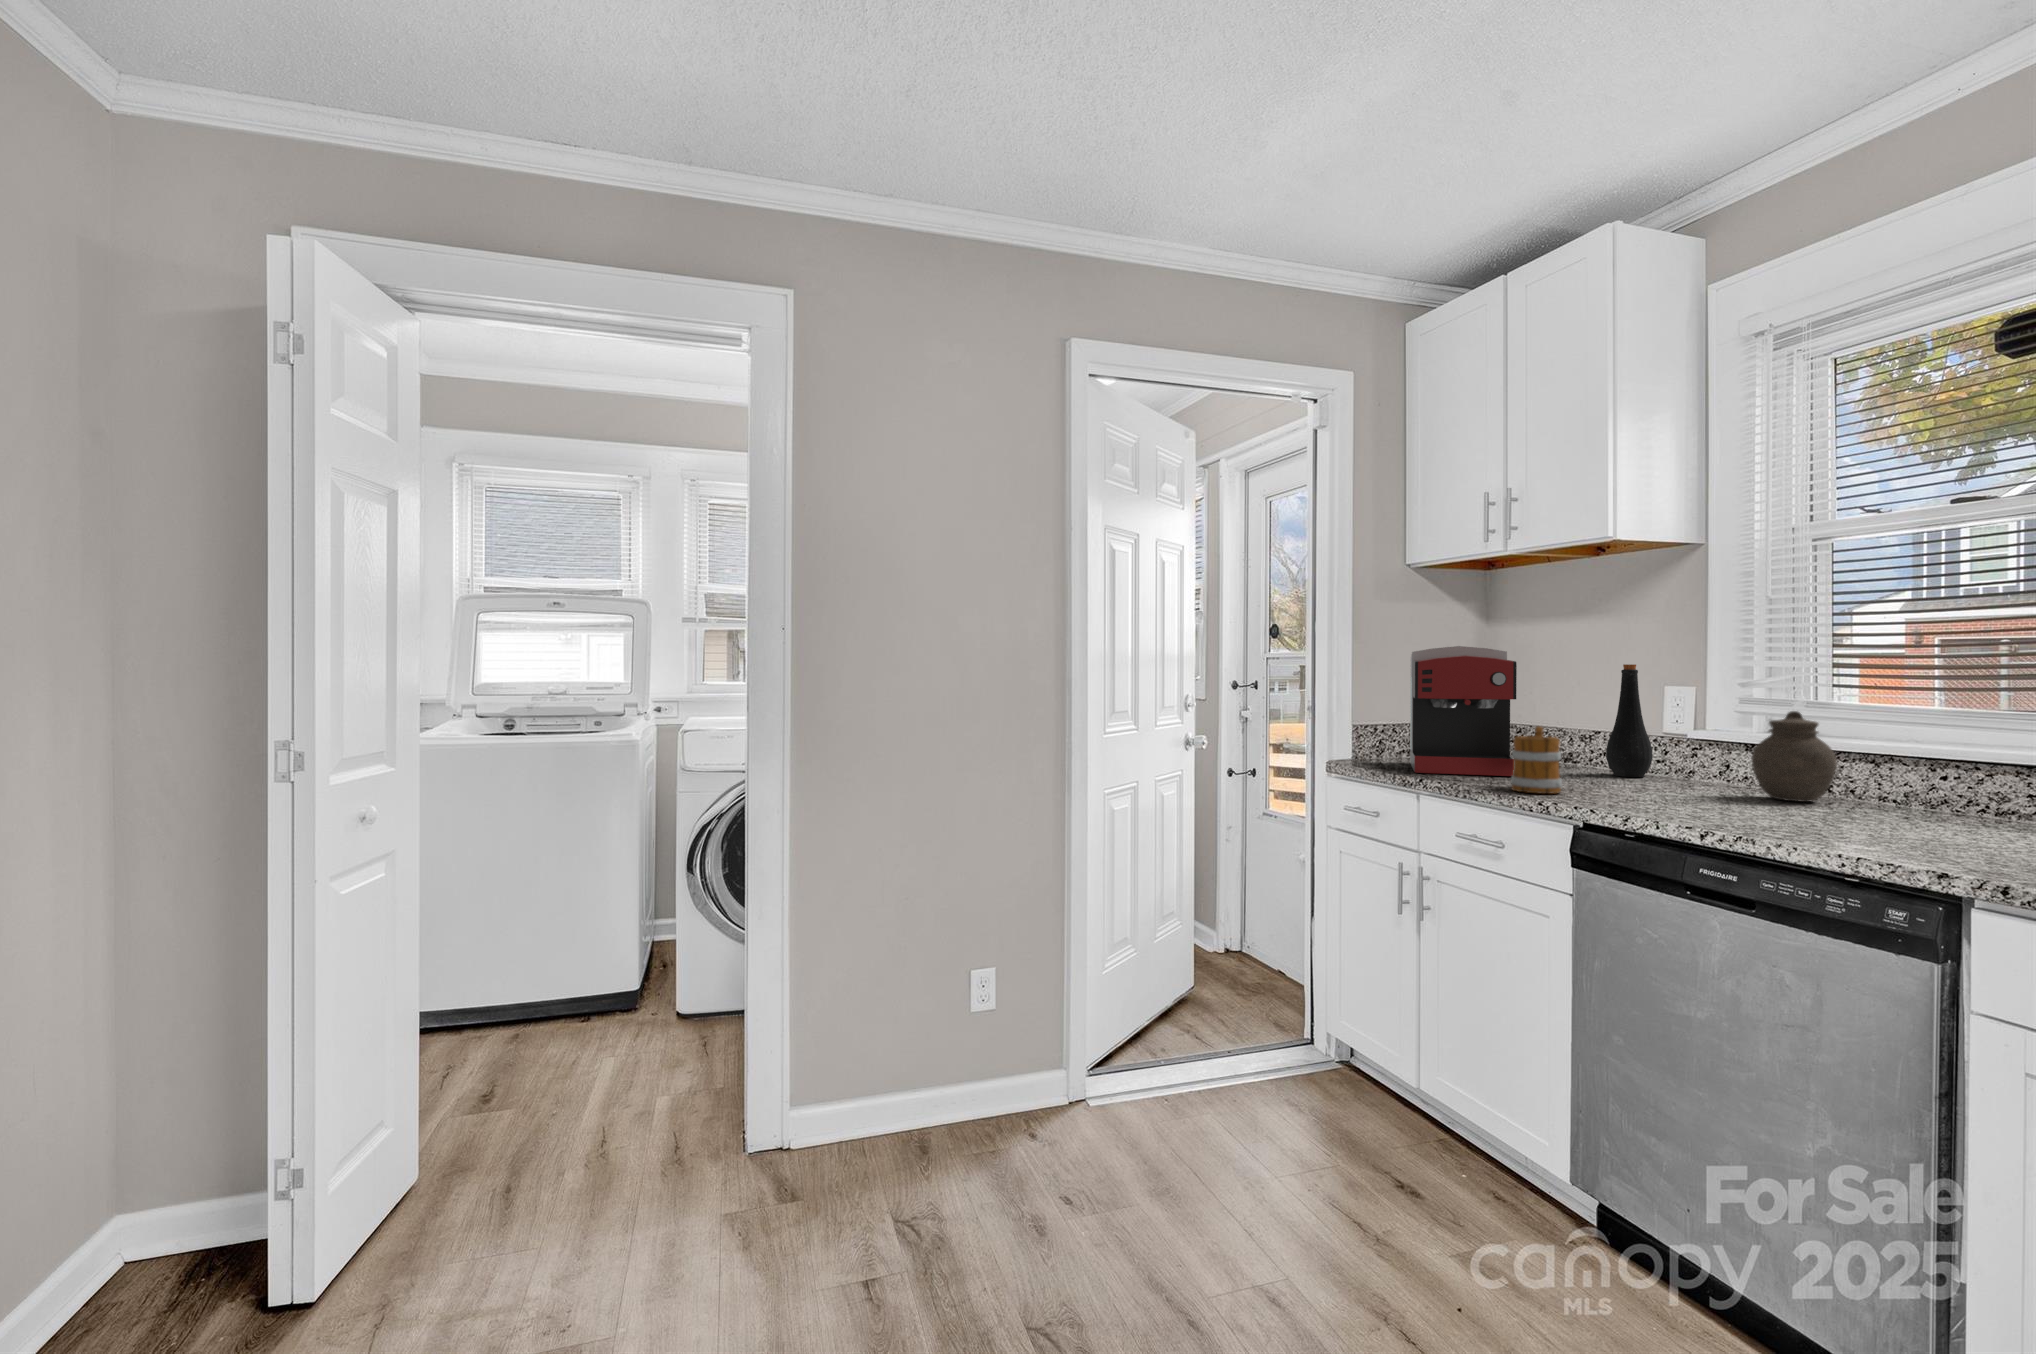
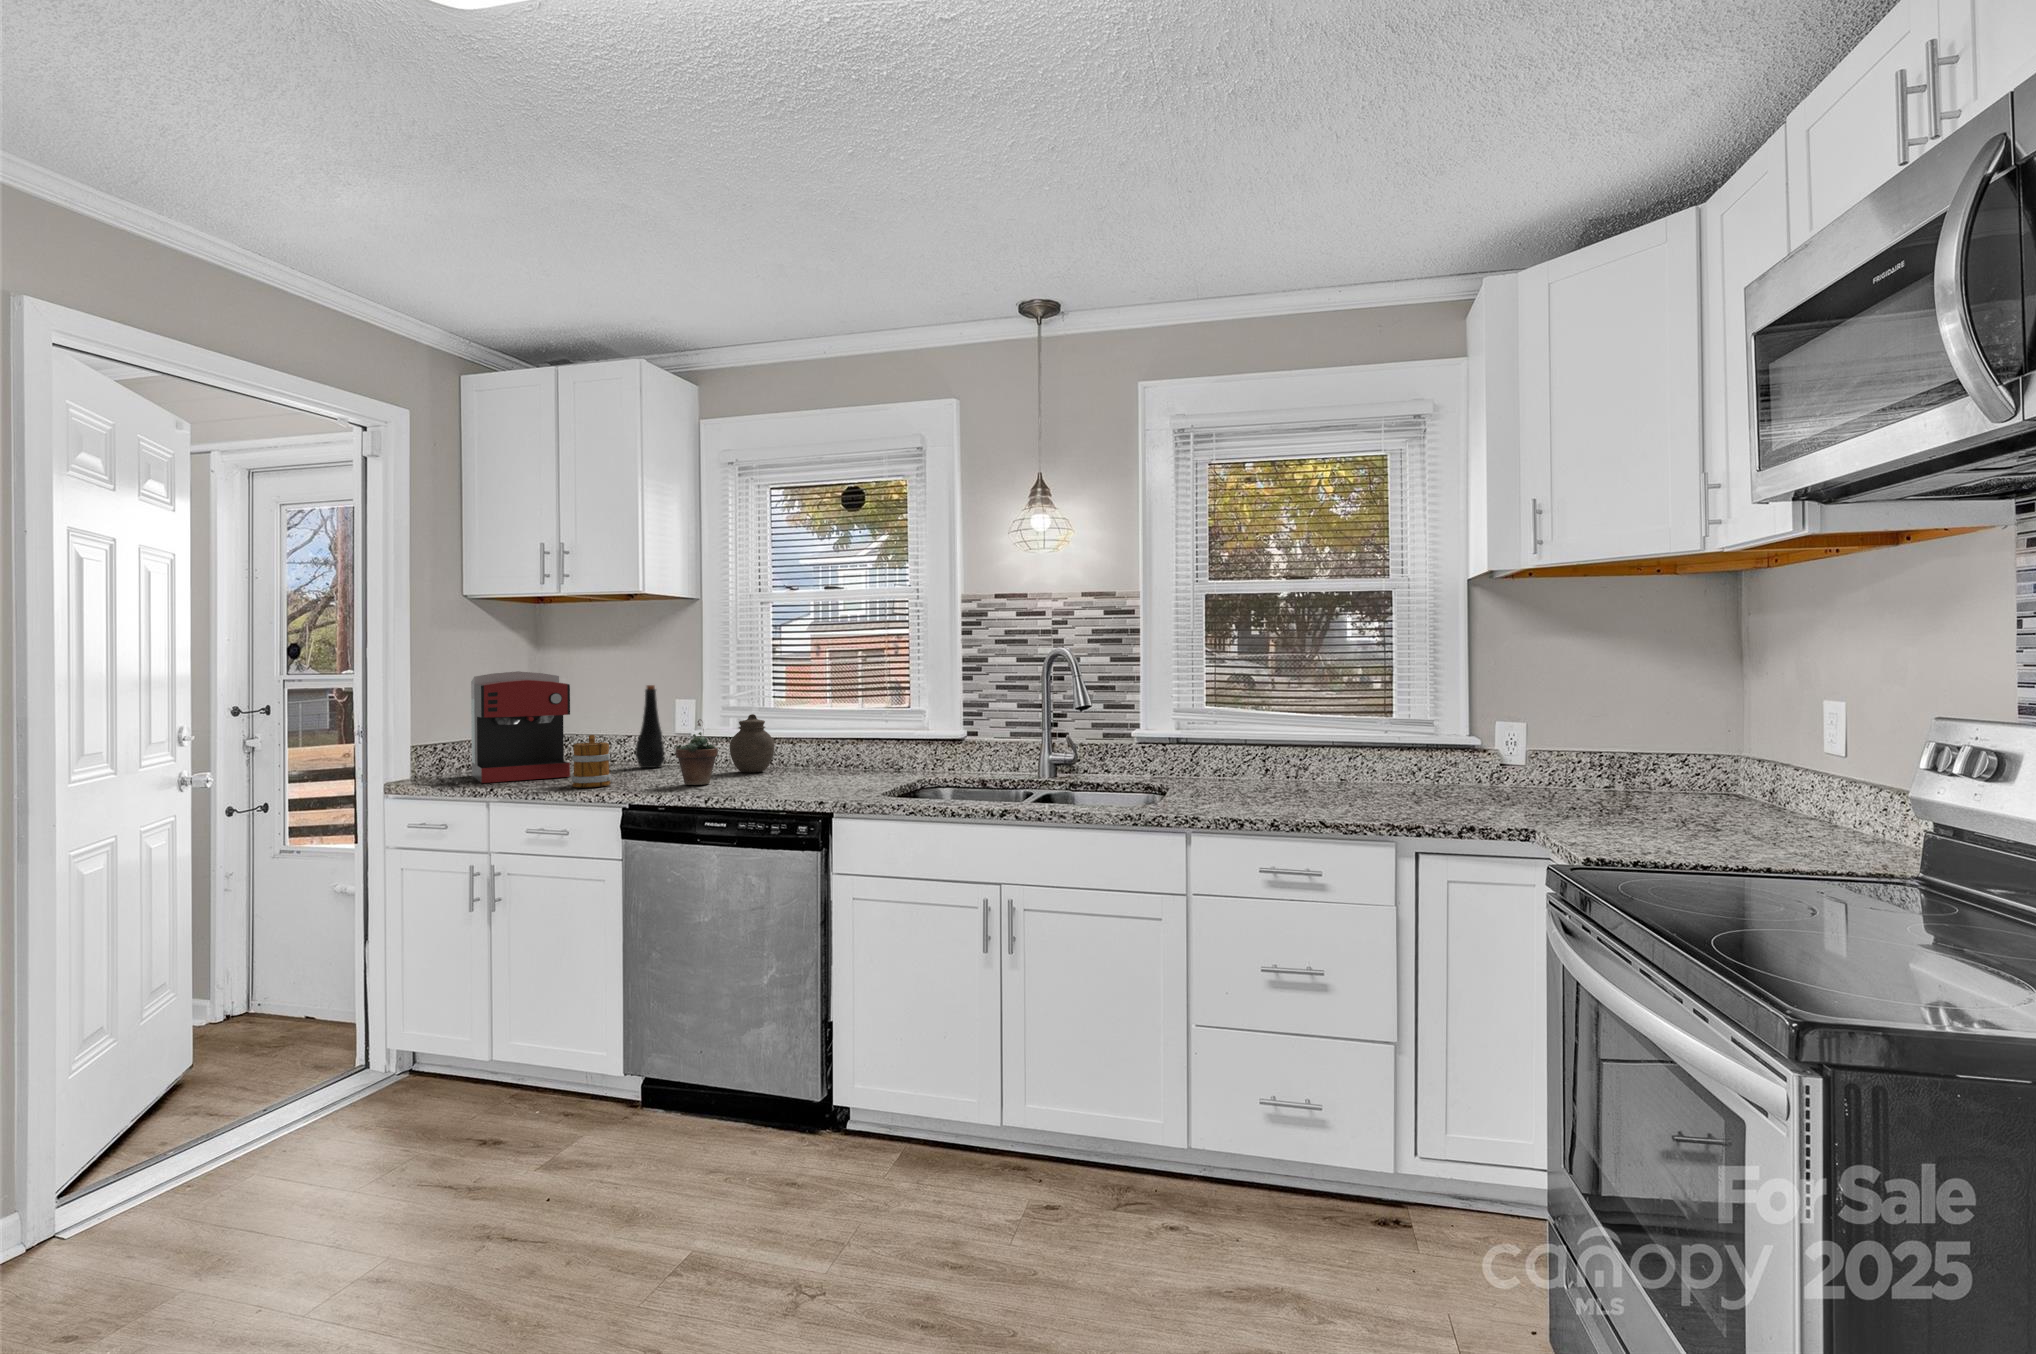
succulent plant: none [1655,714,1725,810] -> present [676,719,718,785]

